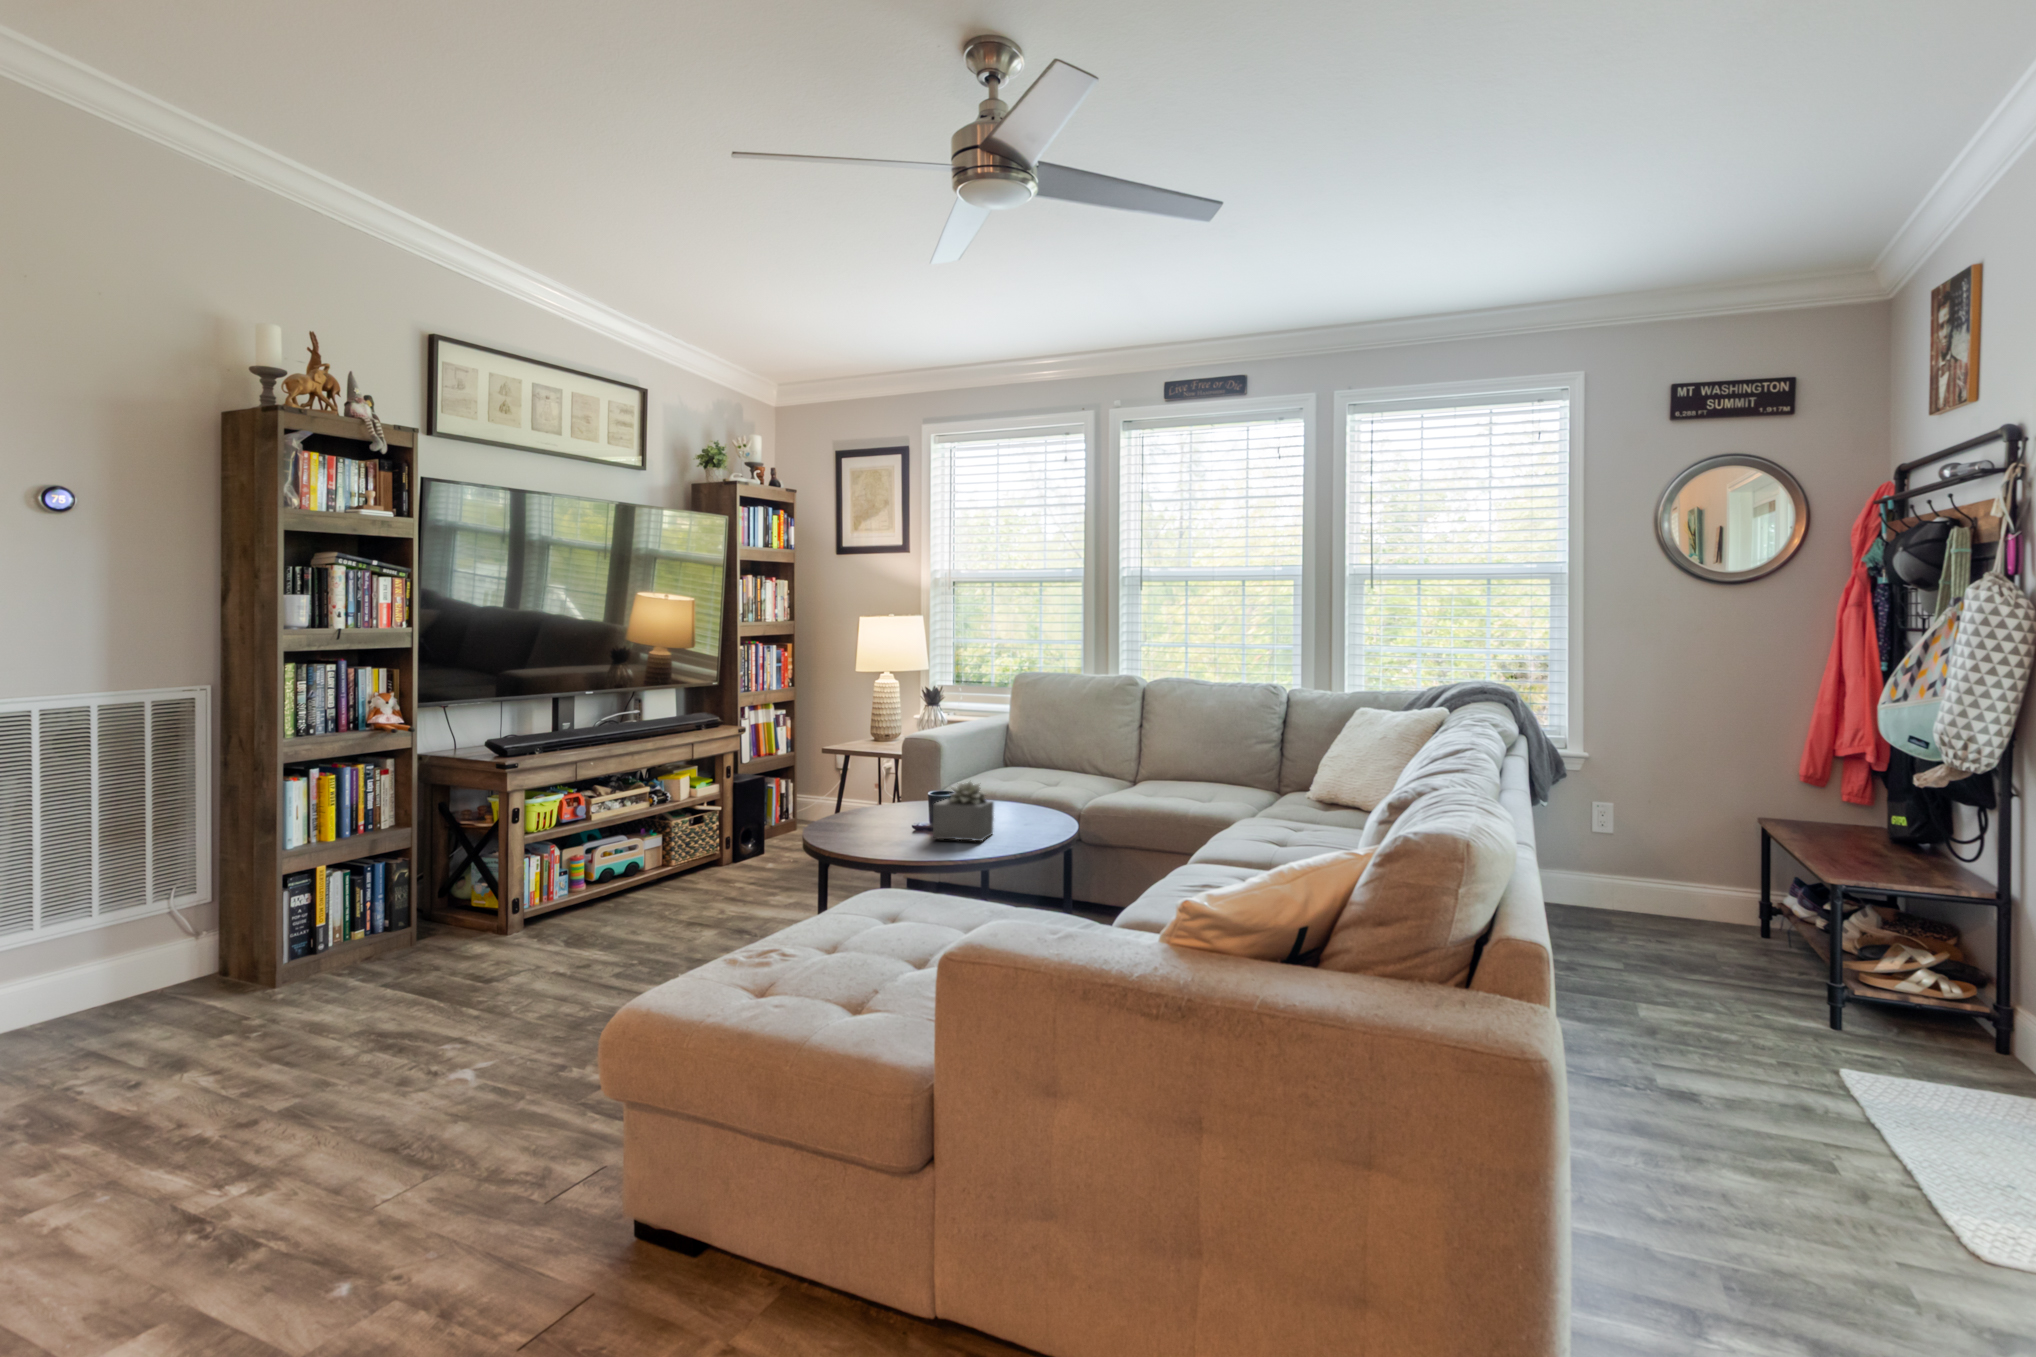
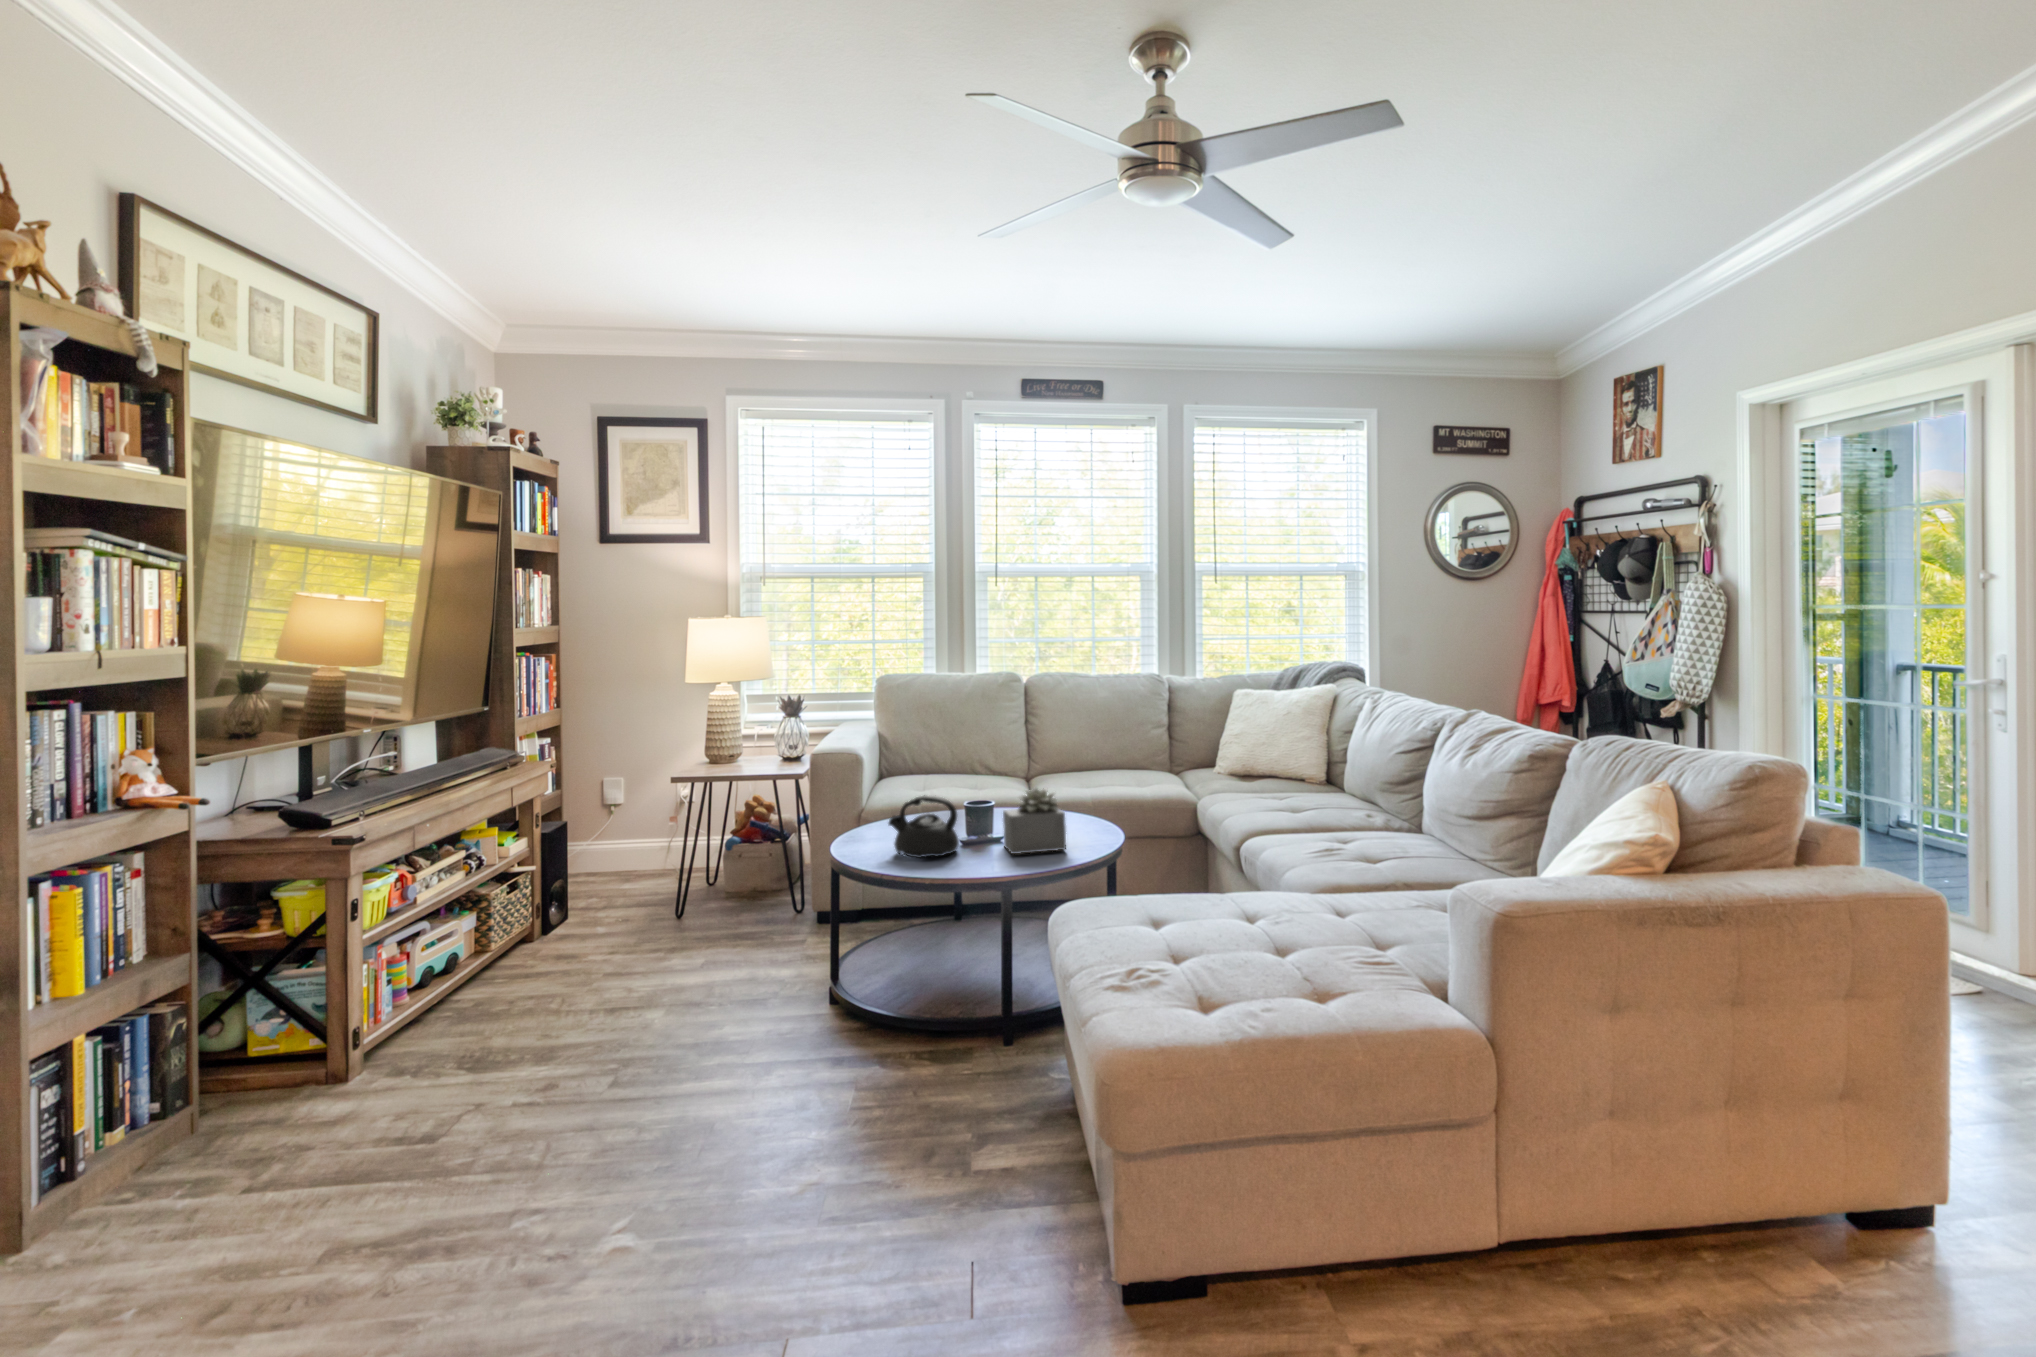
teapot: none [854,777,911,832] -> present [889,795,959,858]

